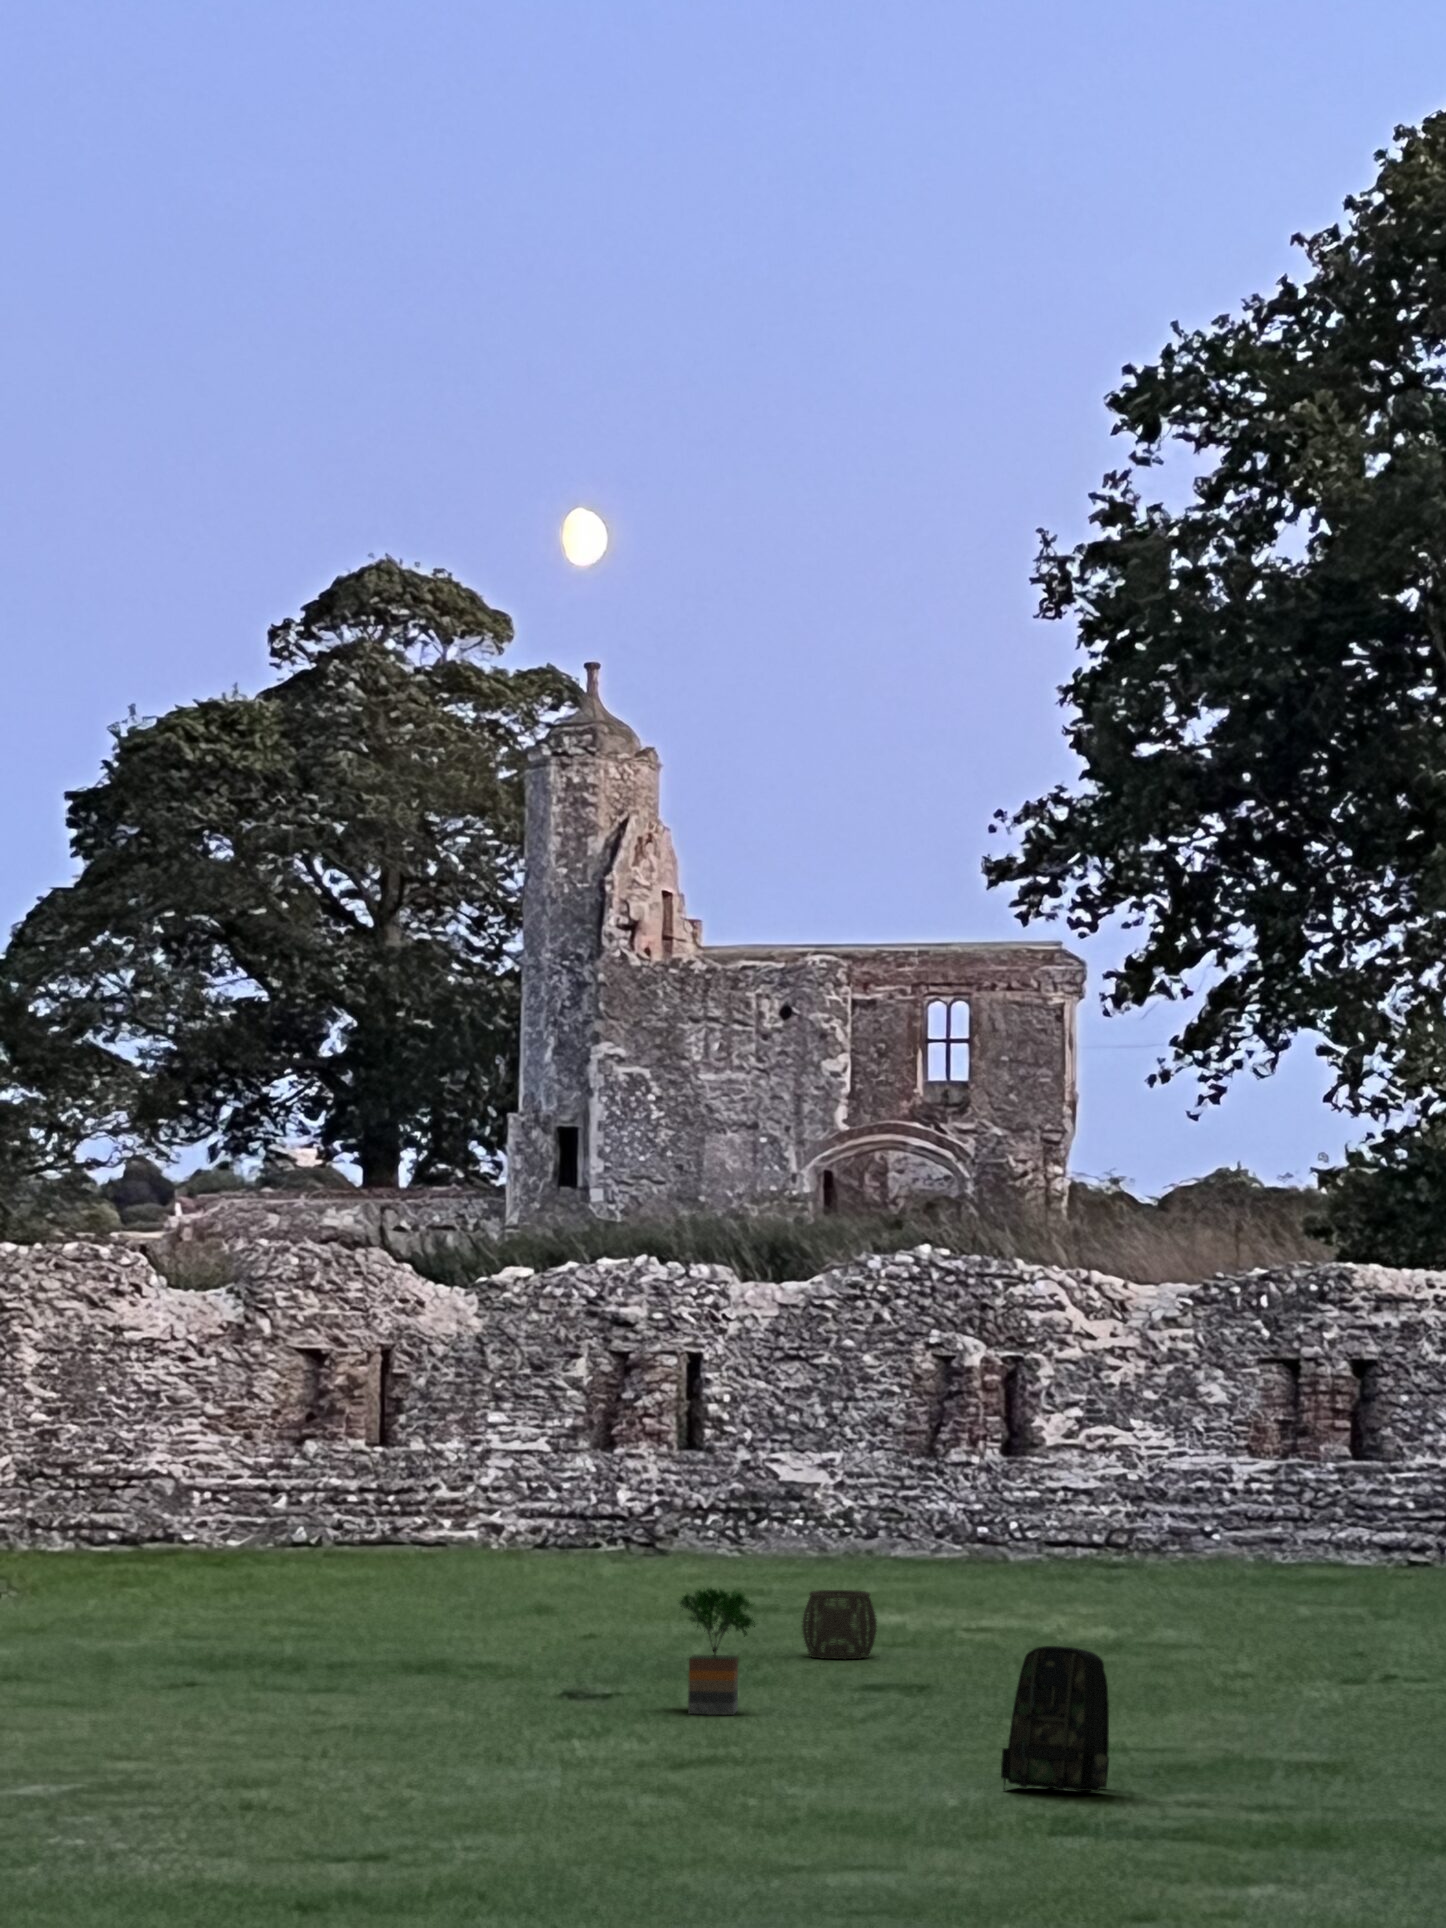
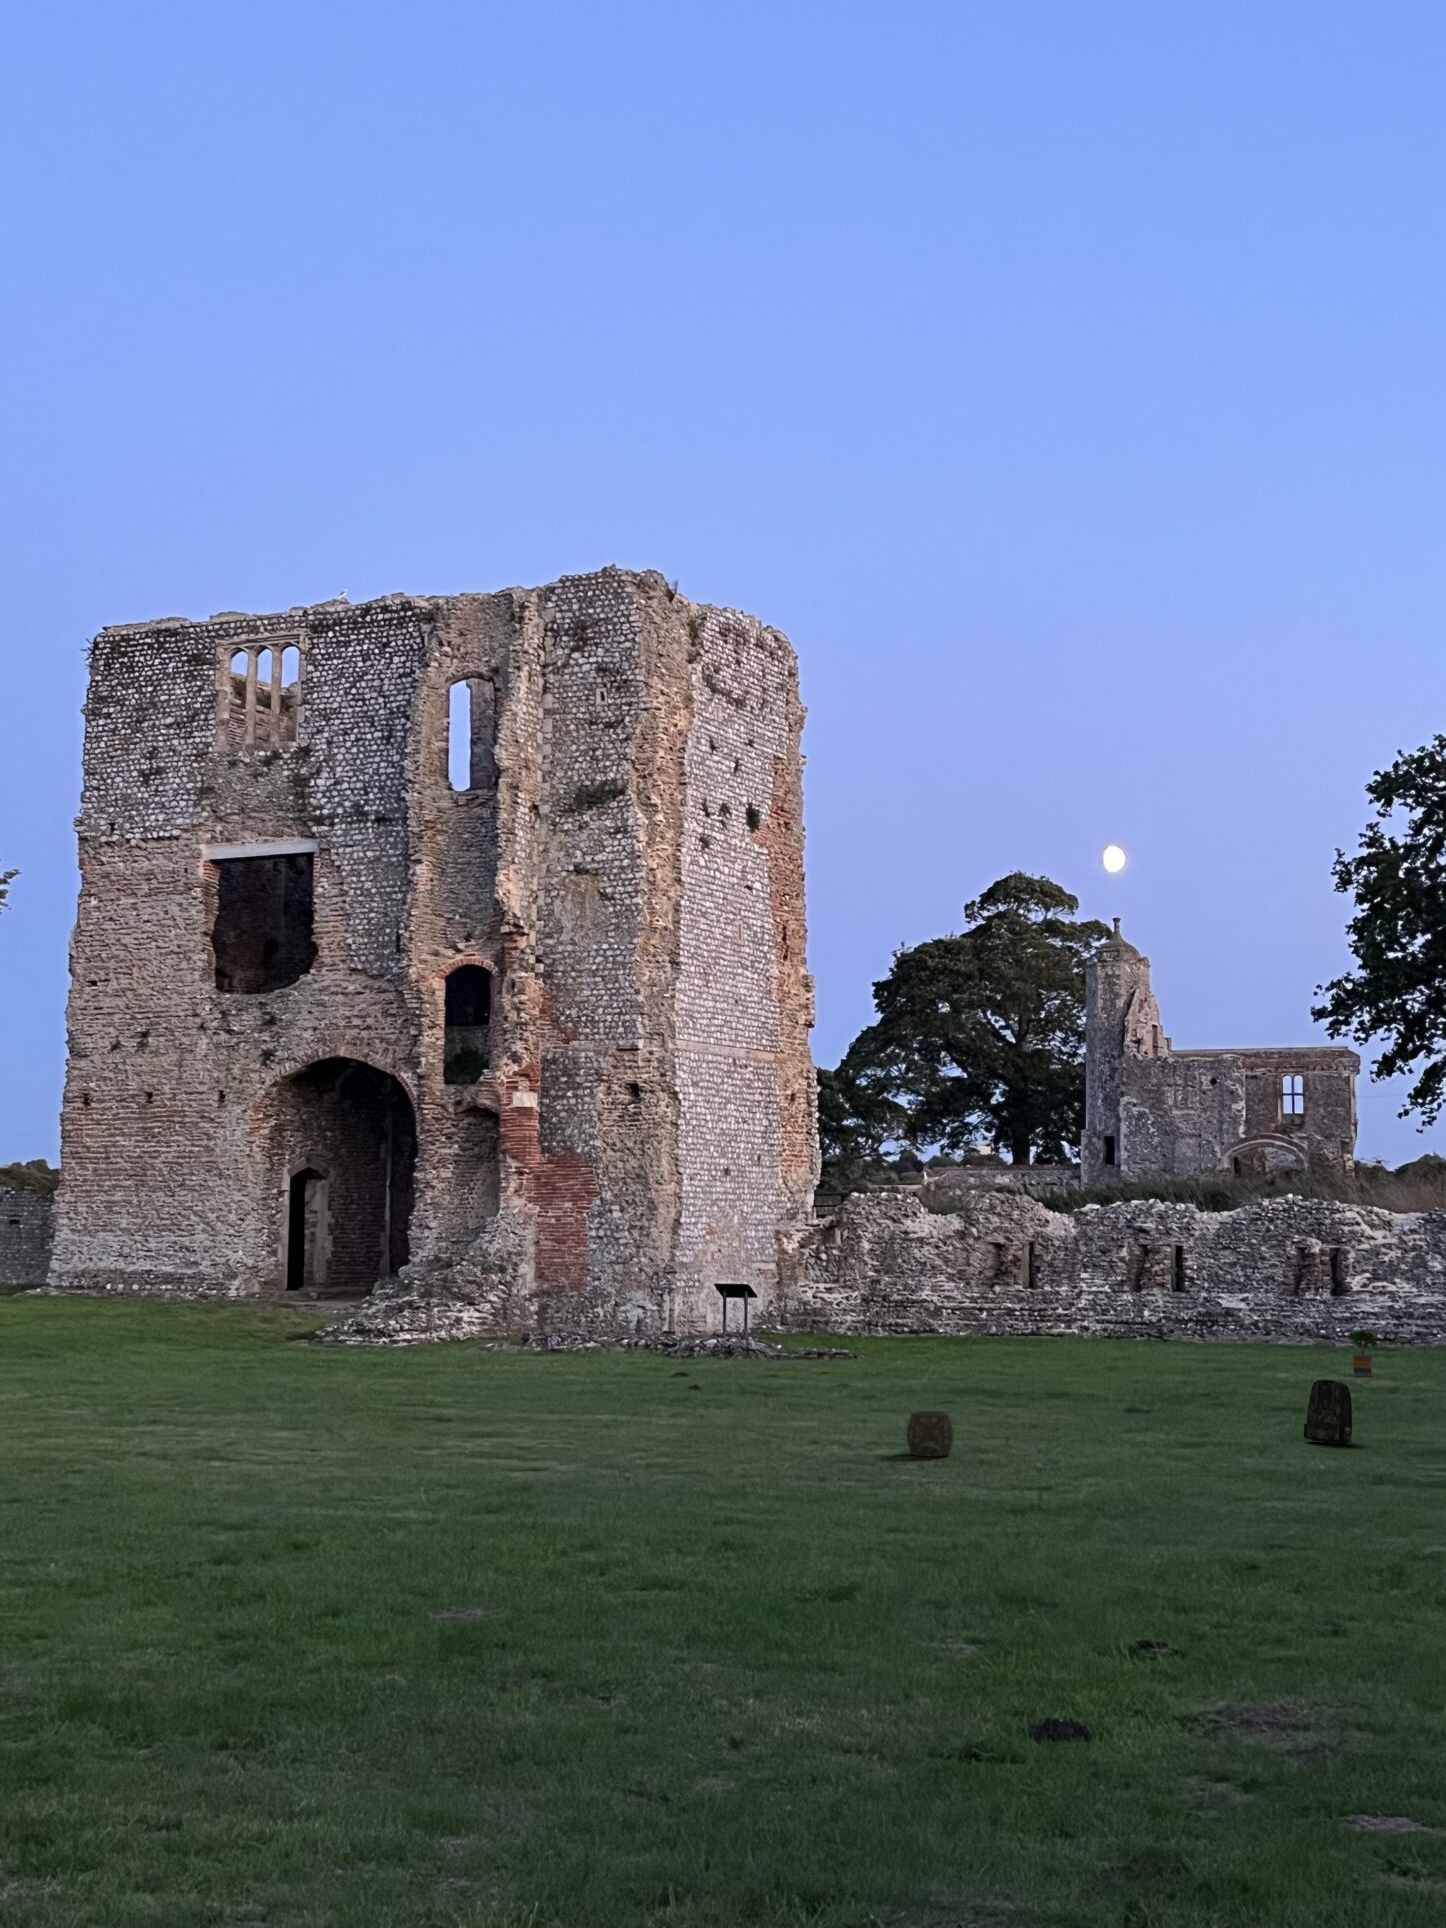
potted tree: present [680,1588,755,1715] -> present [1348,1331,1378,1377]
woven basket: present [802,1590,877,1660] -> present [906,1411,954,1457]

